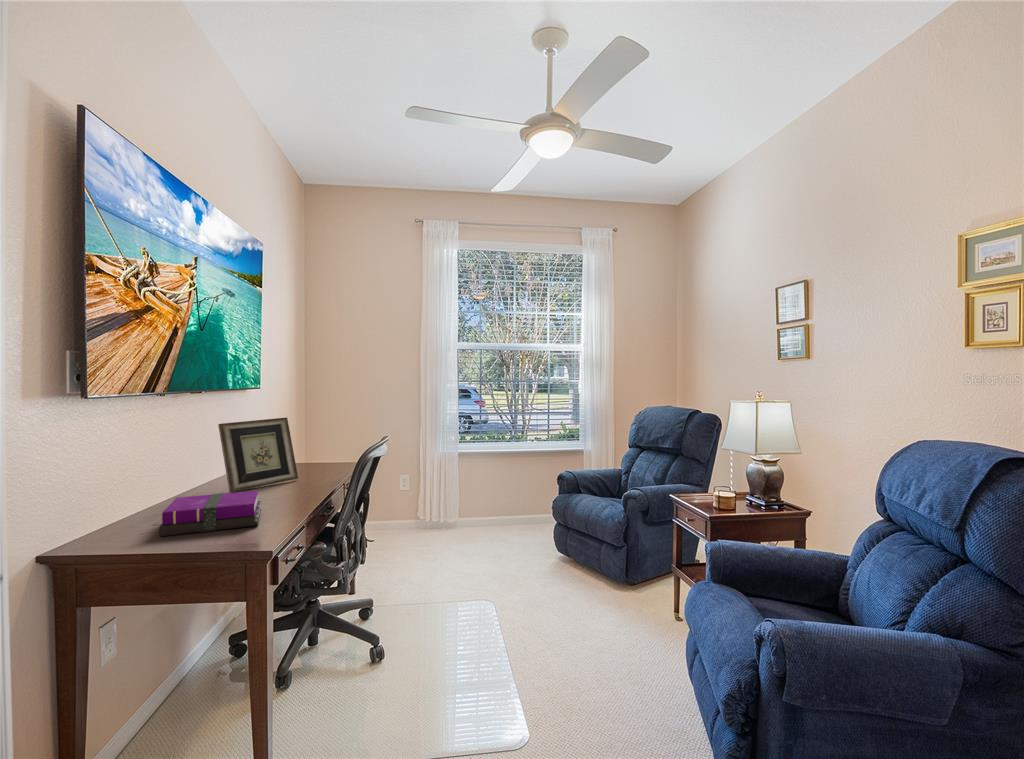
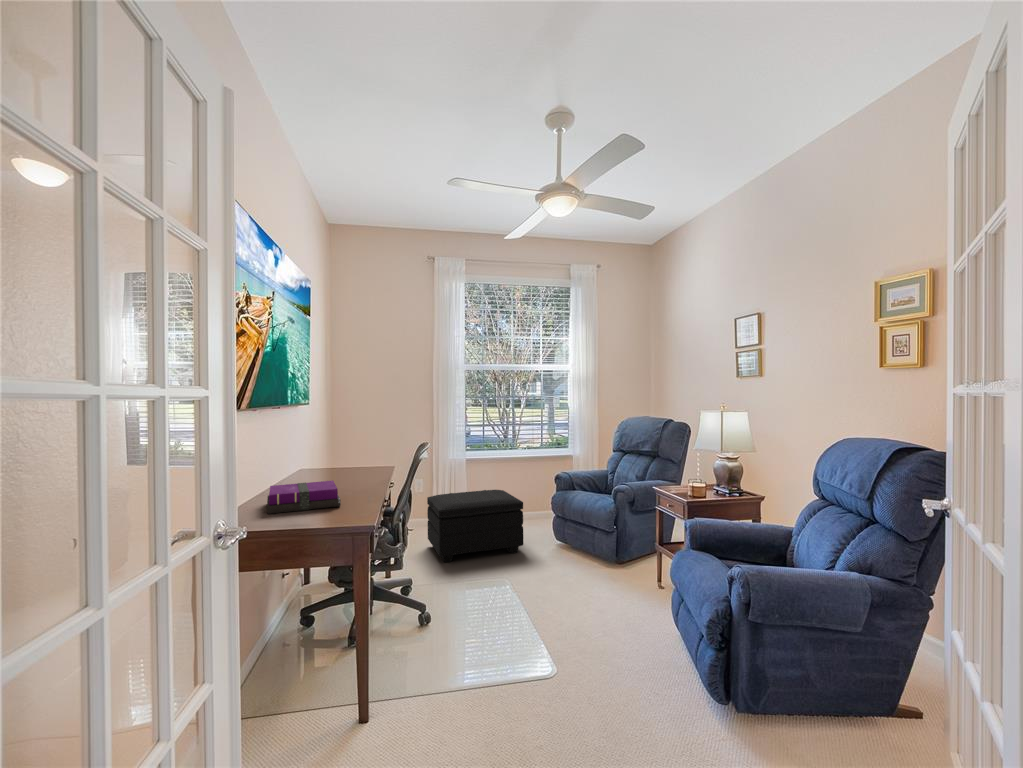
picture frame: present [218,417,298,492] -> none [288,424,349,485]
footstool: none [408,491,518,578] -> present [427,490,524,562]

